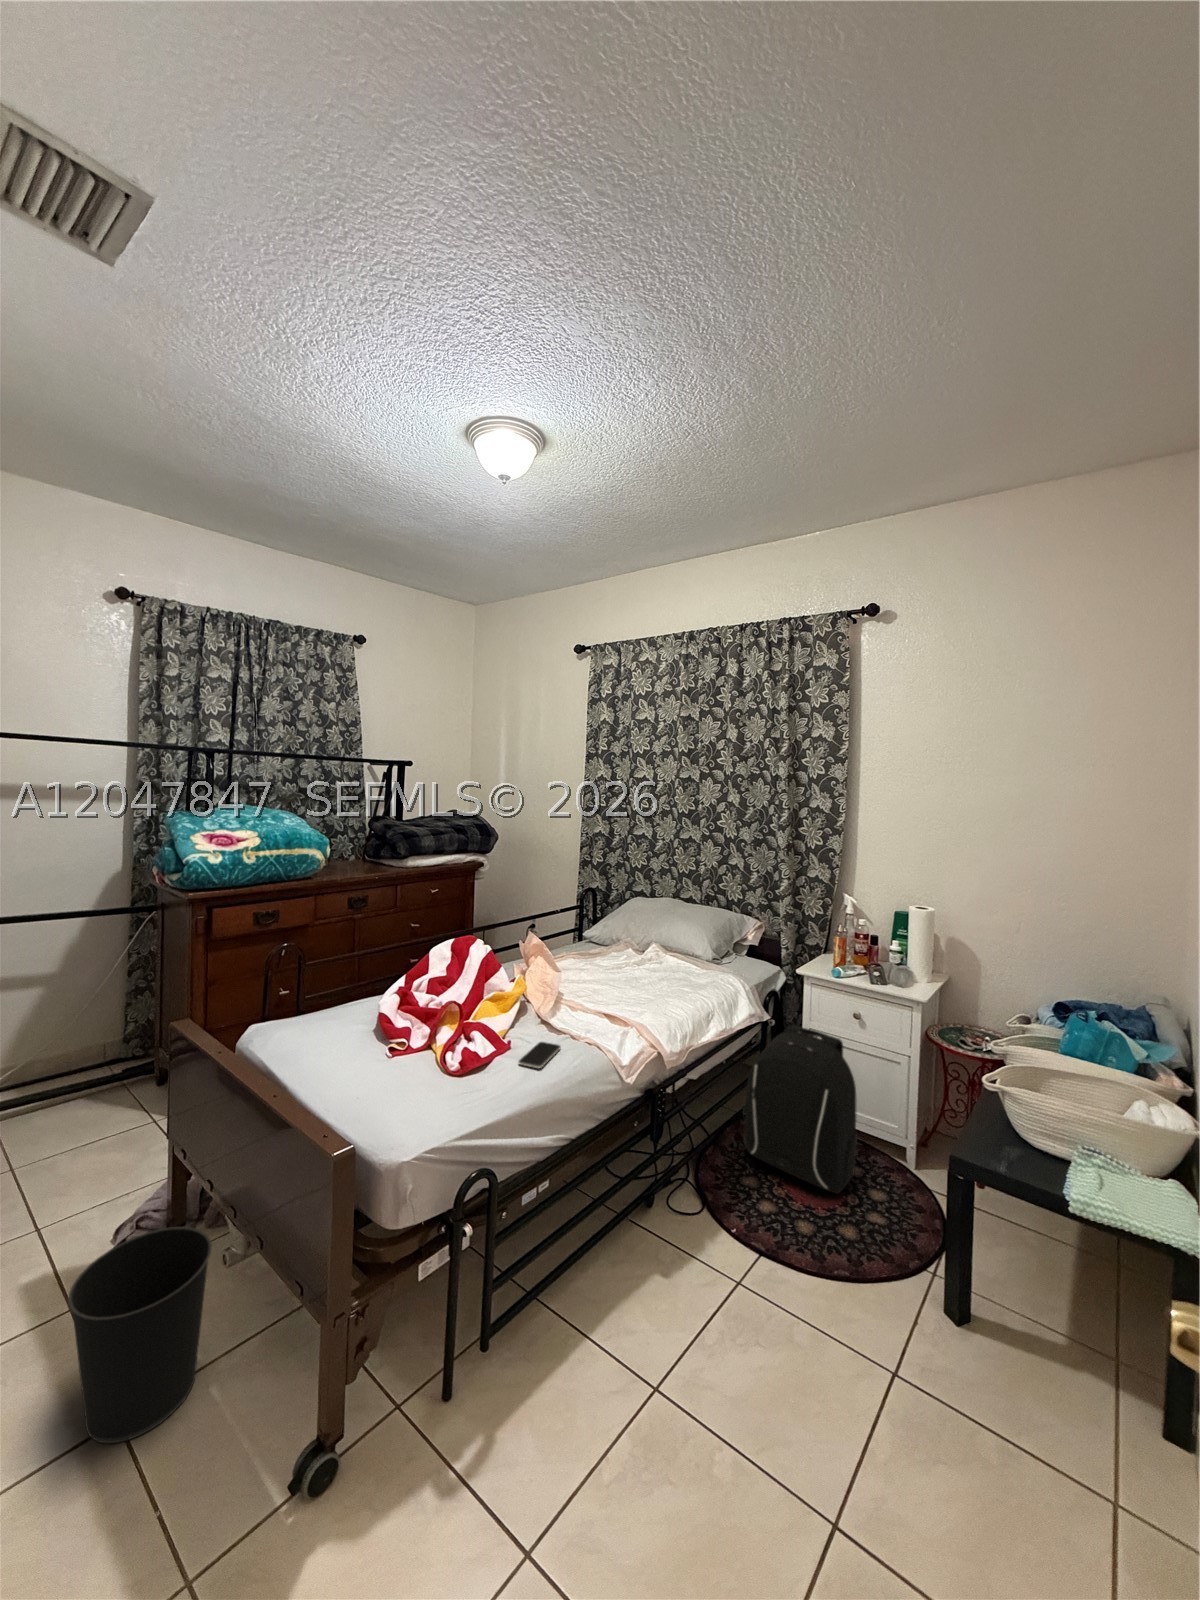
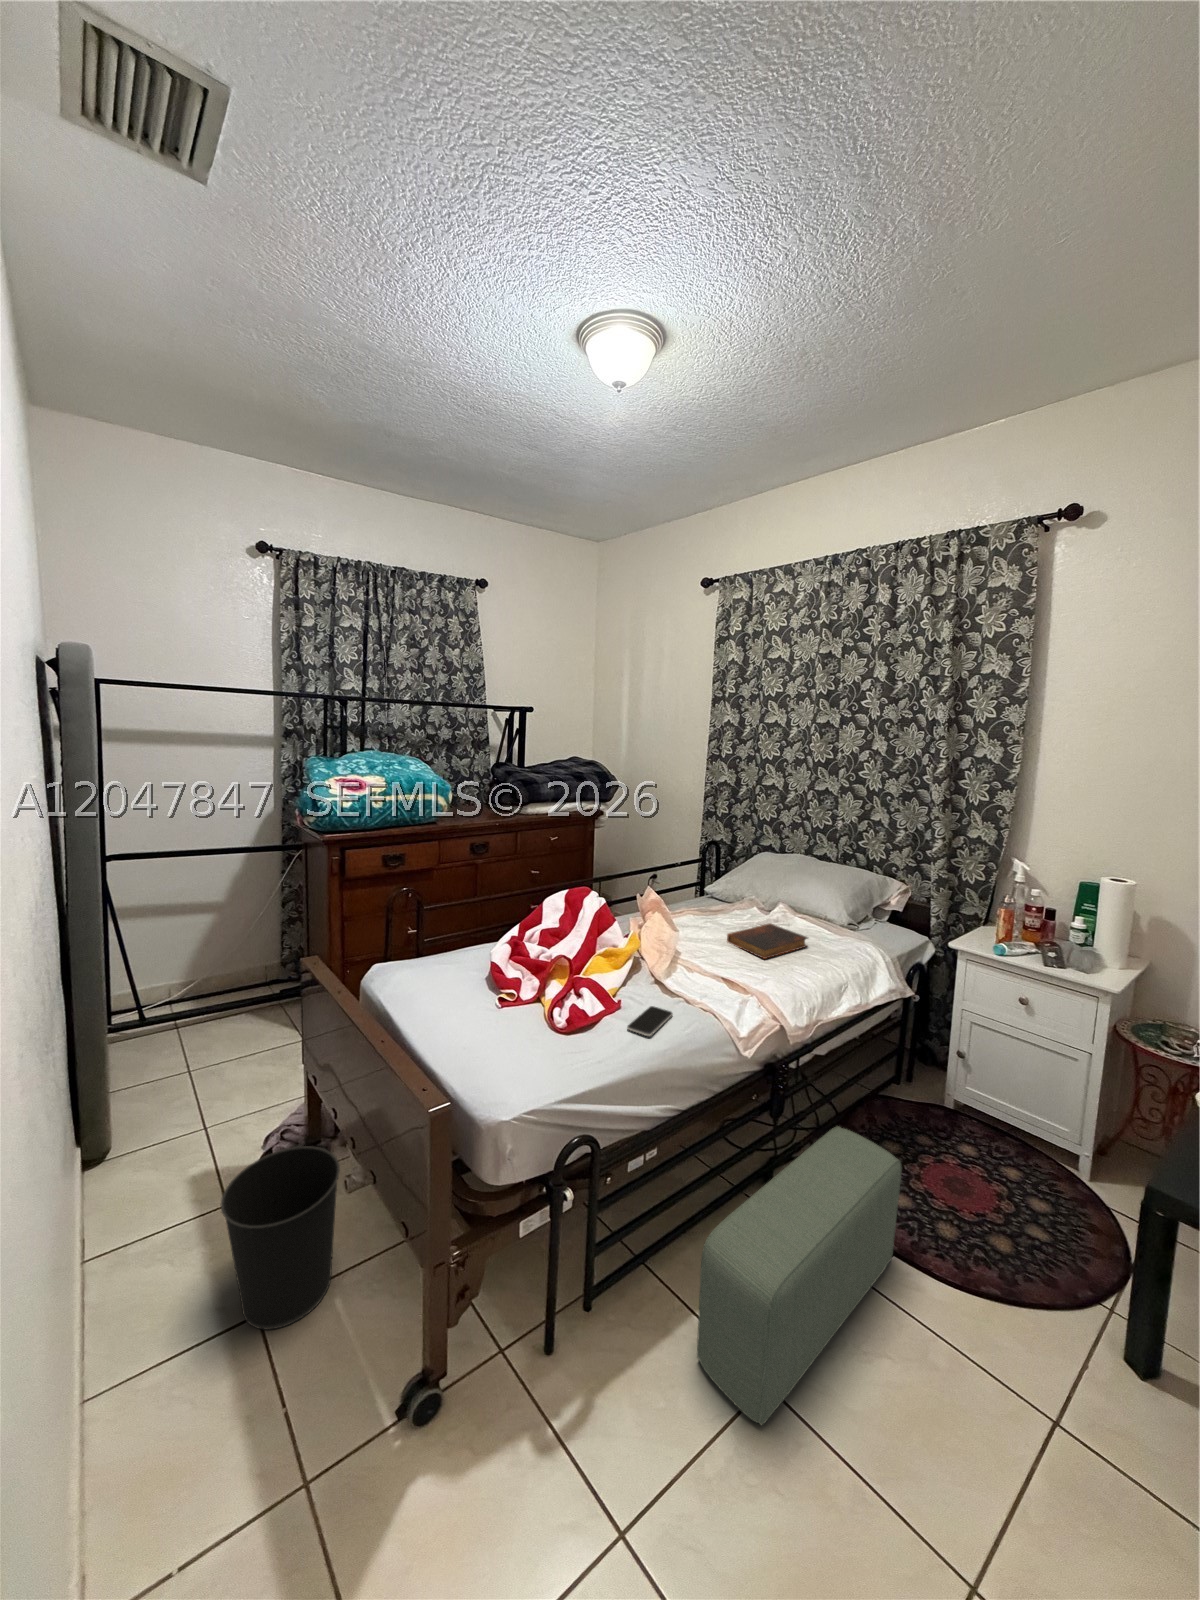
book: none [608,961,681,993] -> present [727,924,808,959]
backpack: present [744,1025,857,1193] -> none [875,1005,1018,1198]
pouf: none [591,1140,765,1424] -> present [697,1126,902,1425]

